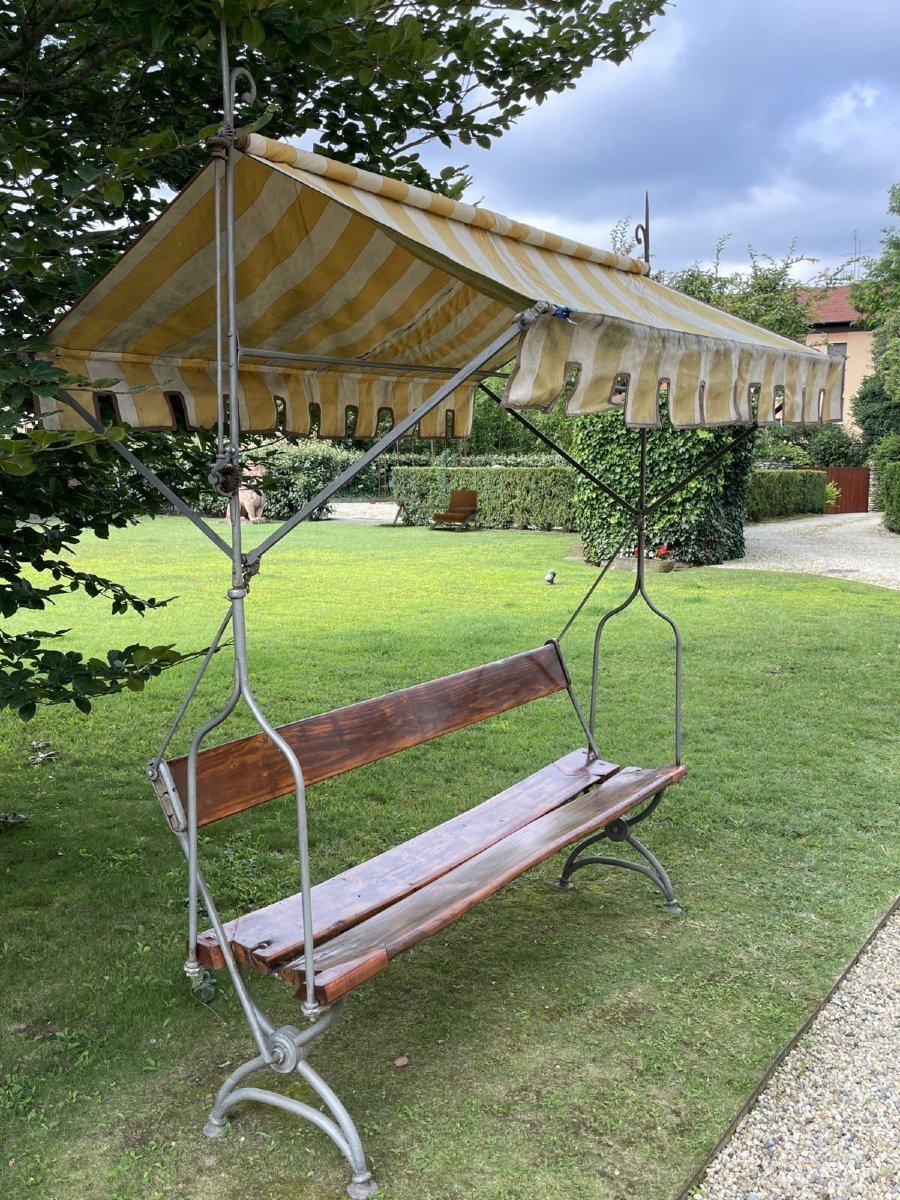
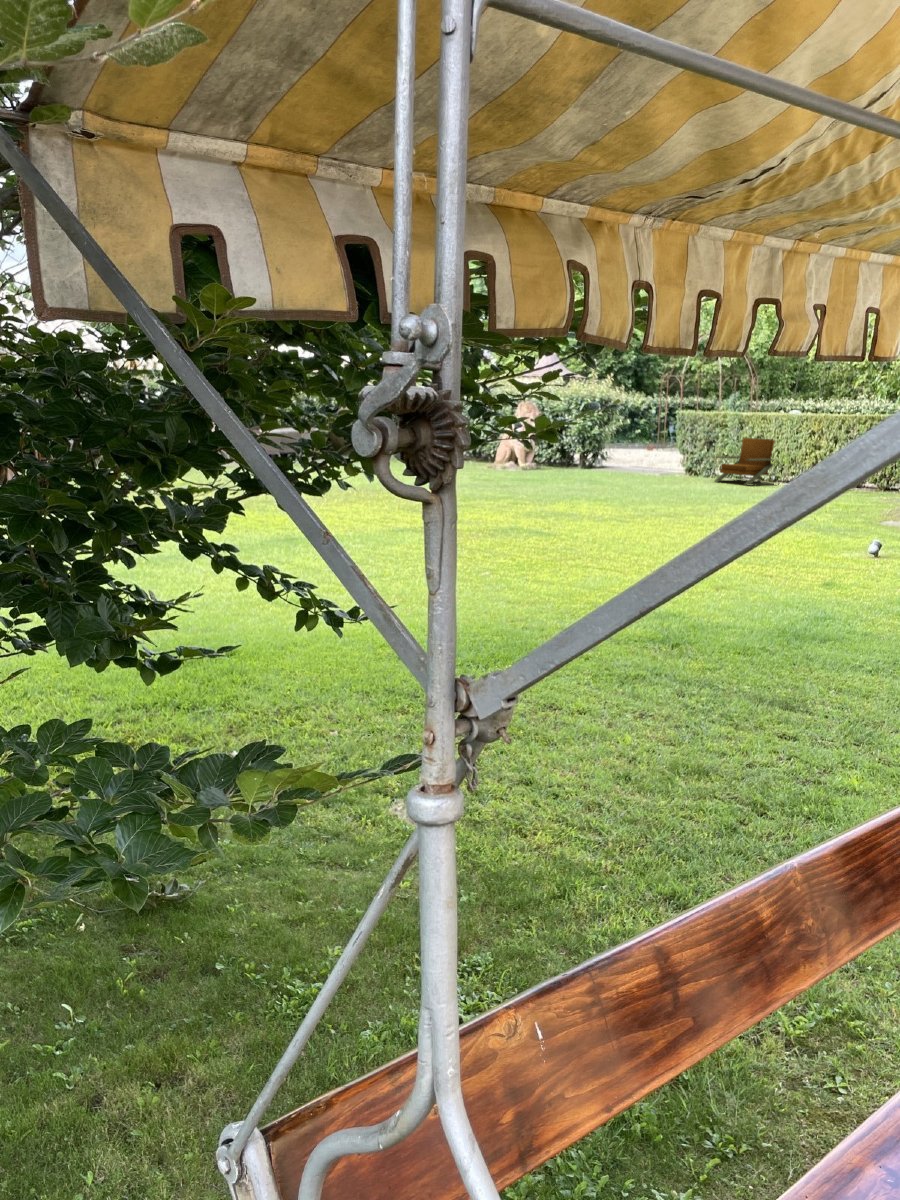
round table: present [385,499,421,526] -> none [665,446,708,477]

